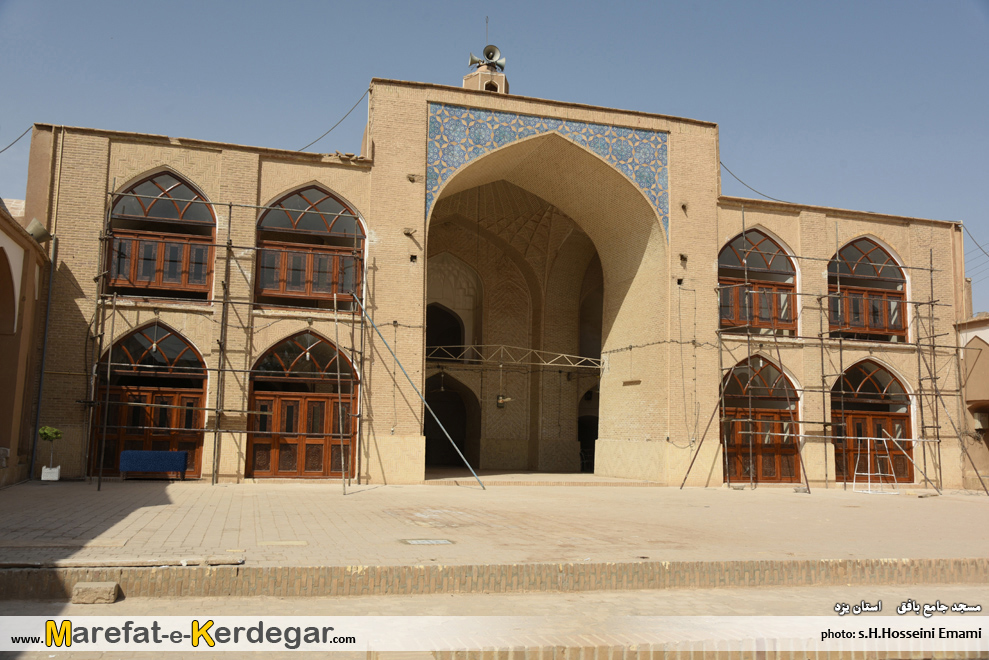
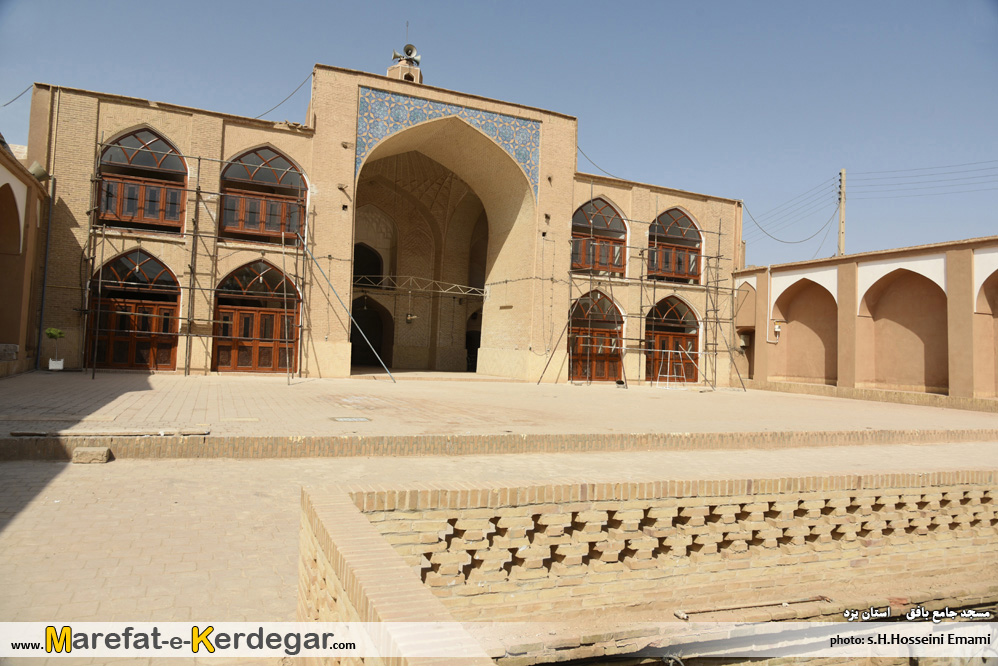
bench: present [120,450,188,481] -> none [112,348,167,372]

